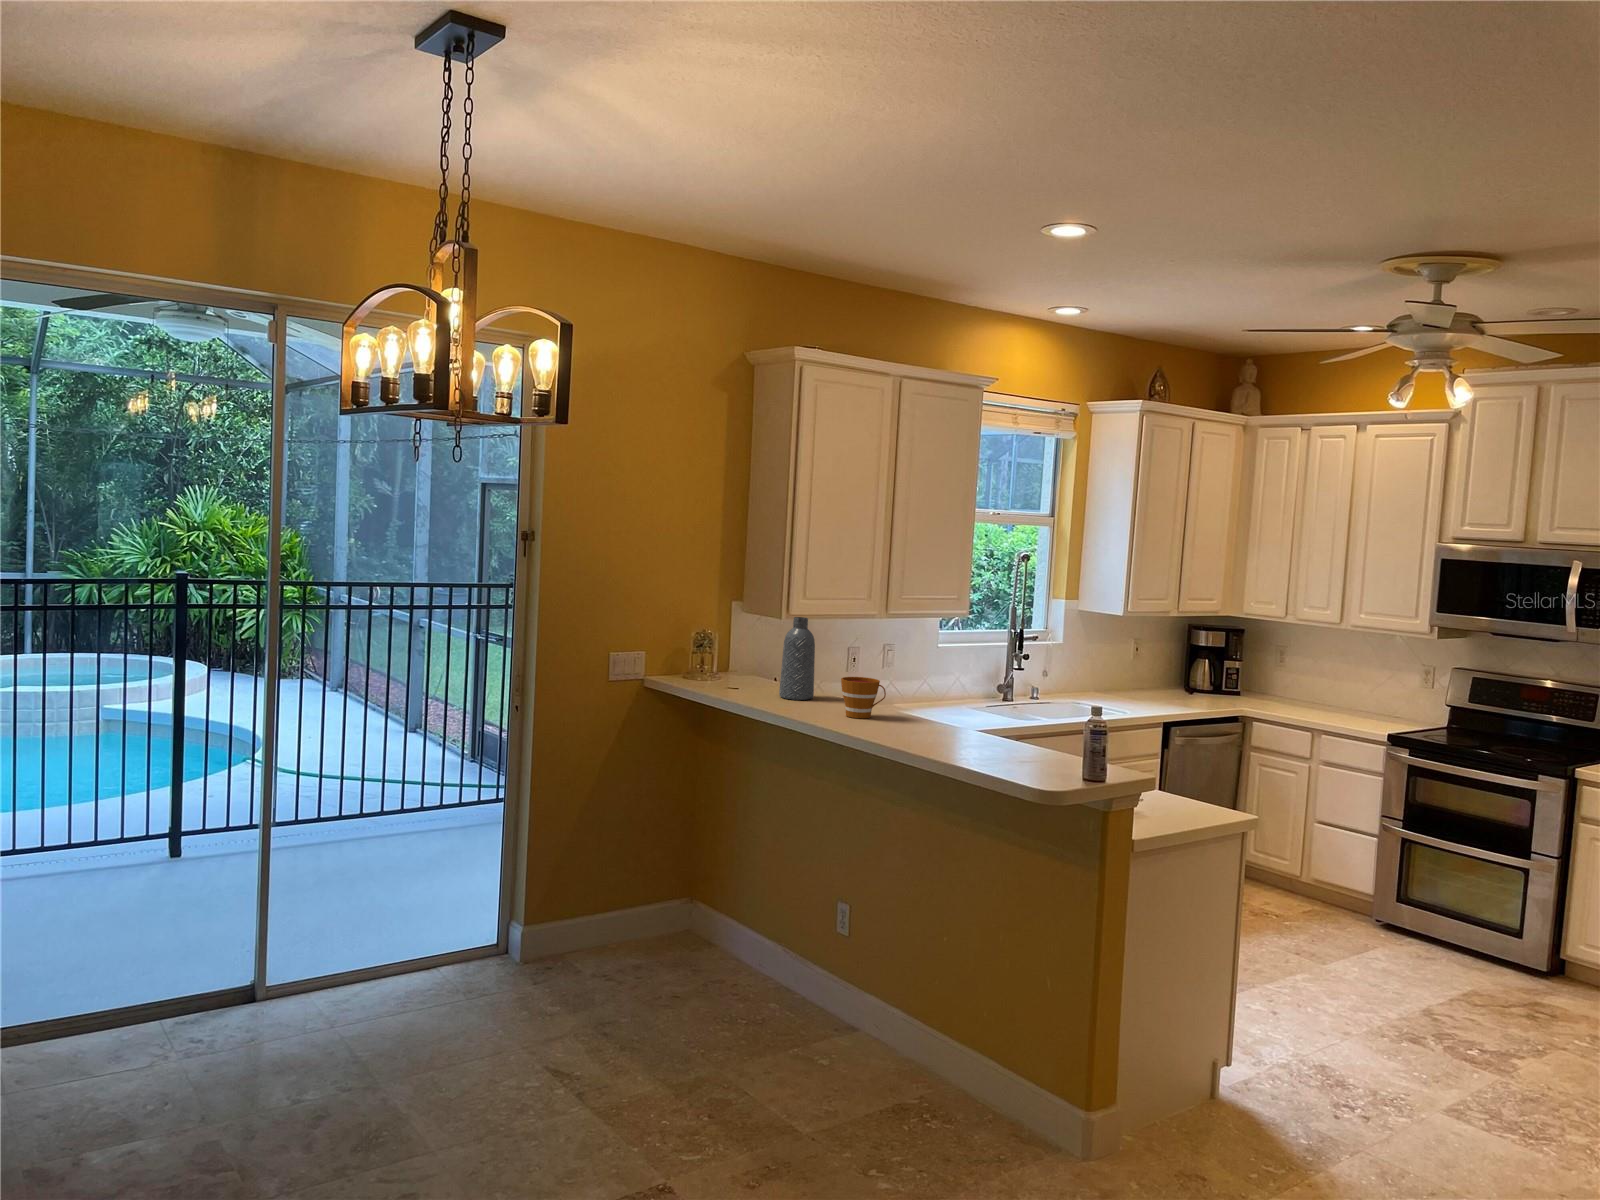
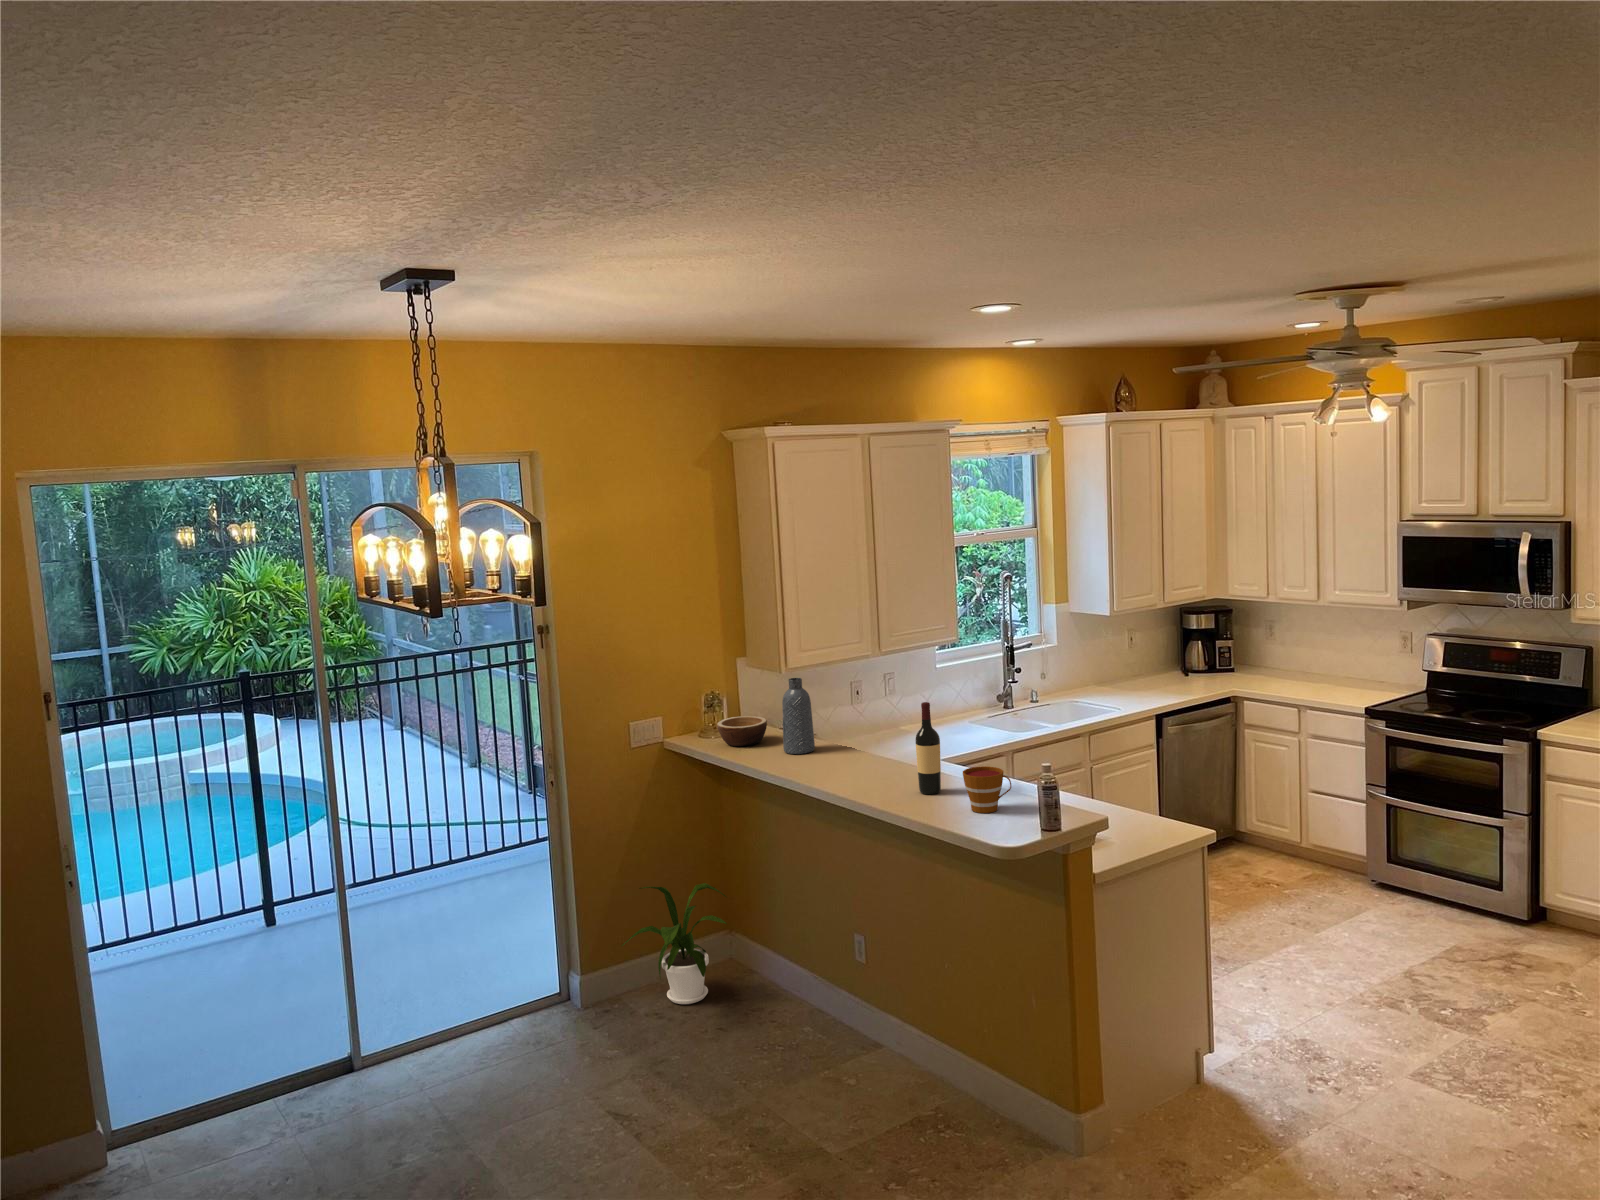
wine bottle: none [936,640,965,743] -> present [915,702,941,794]
bowl: none [708,659,762,688] -> present [717,716,767,746]
cup: present [841,677,886,718] -> present [963,766,1011,813]
house plant: none [573,829,698,965] -> present [622,883,727,1004]

